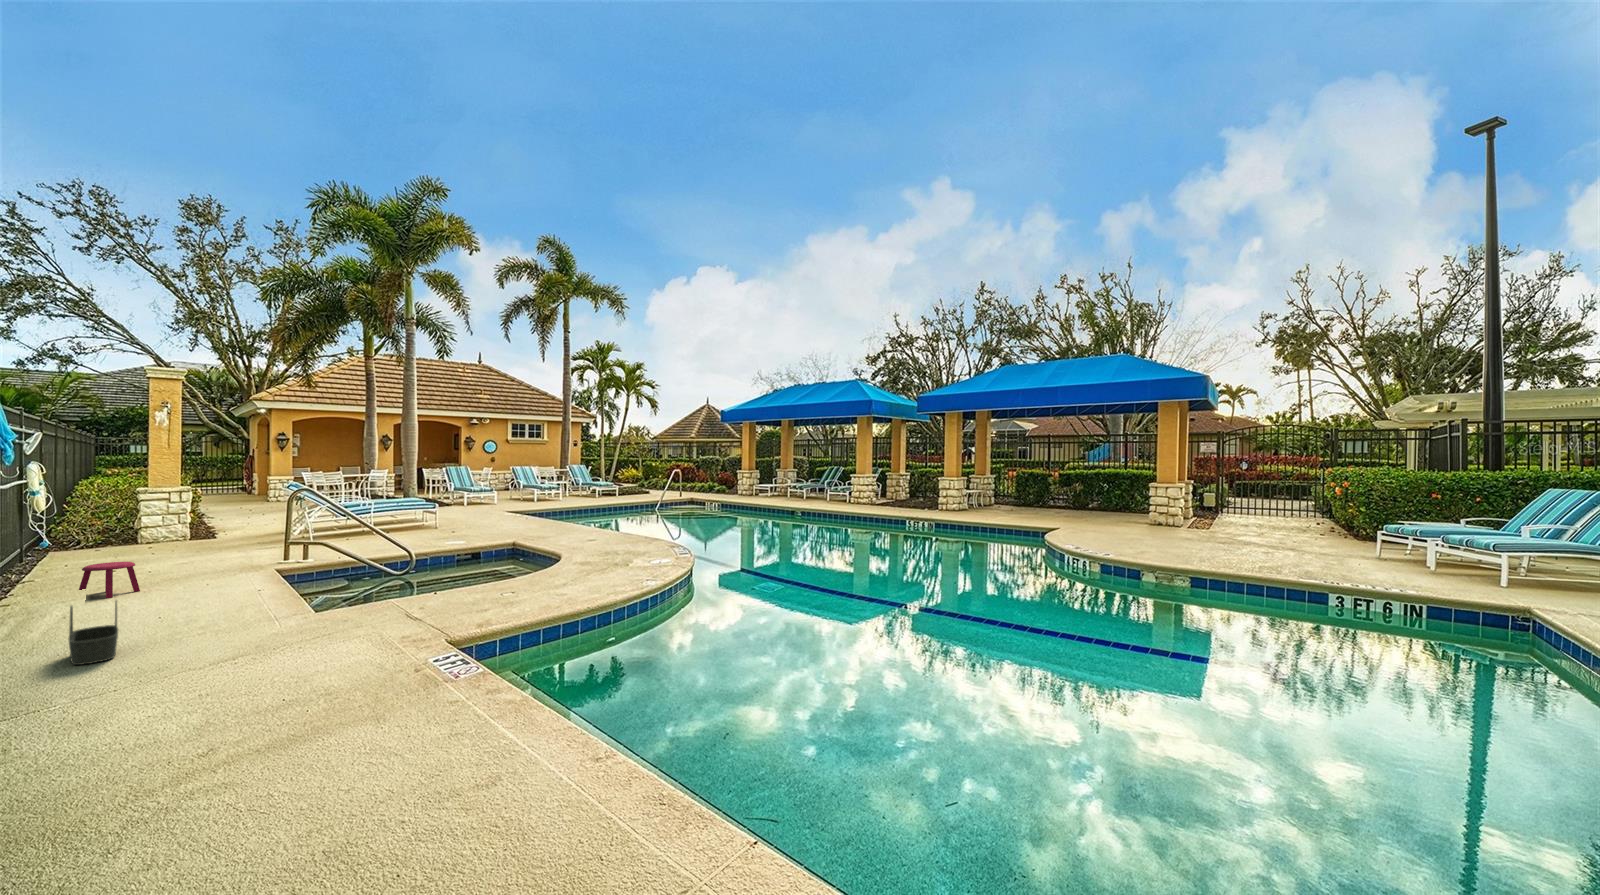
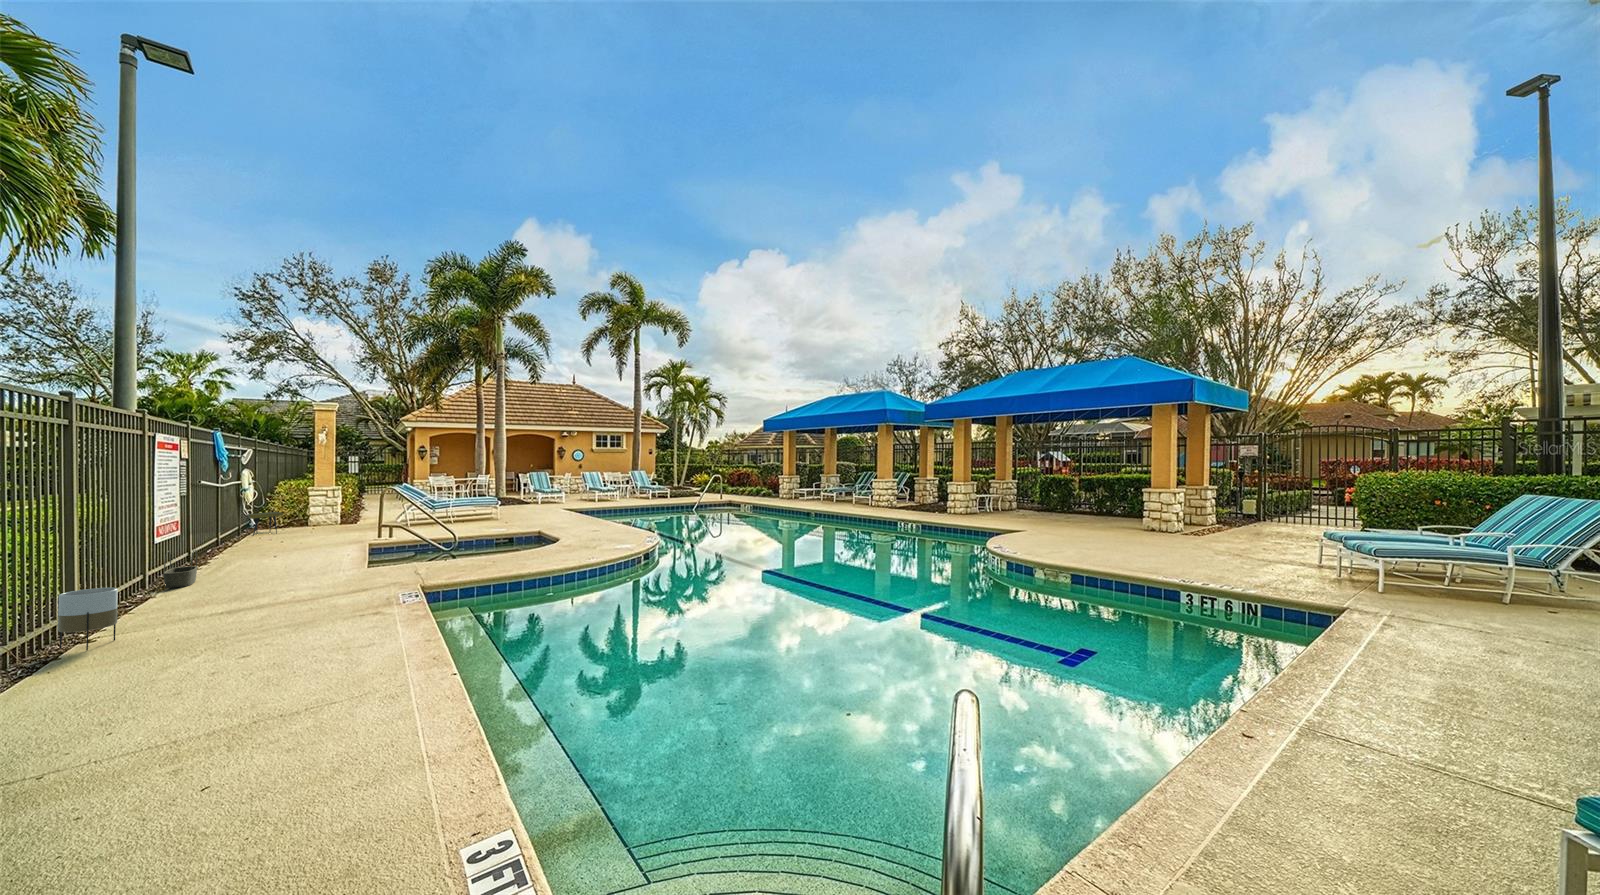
side table: none [88,527,147,563] -> present [248,512,283,536]
stool: present [79,562,140,598] -> none [212,532,252,555]
planter: none [26,695,134,820] -> present [58,588,118,651]

